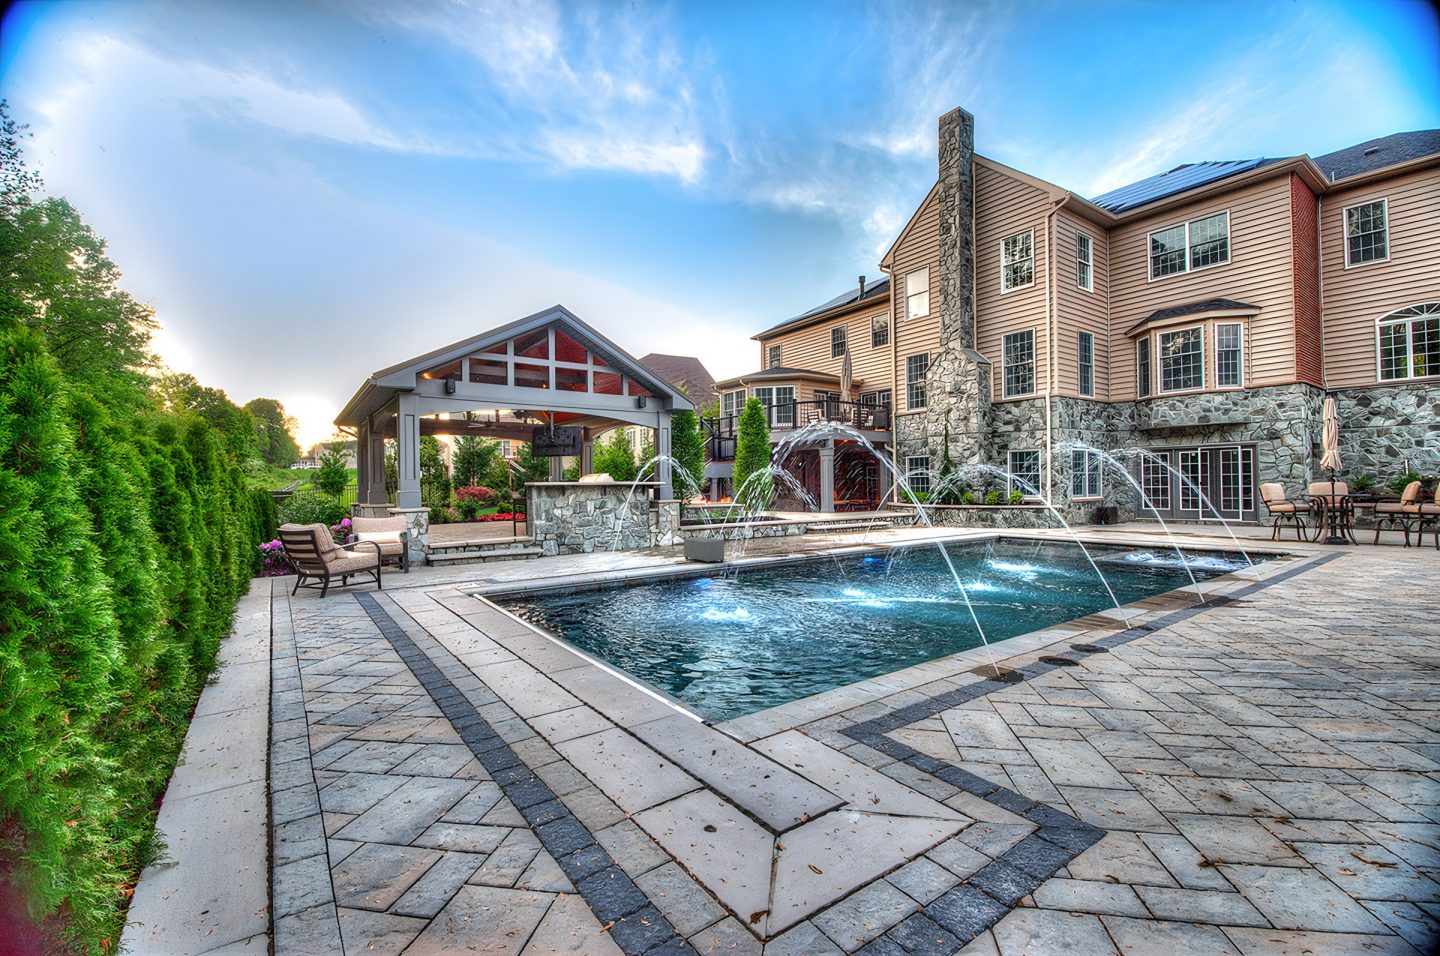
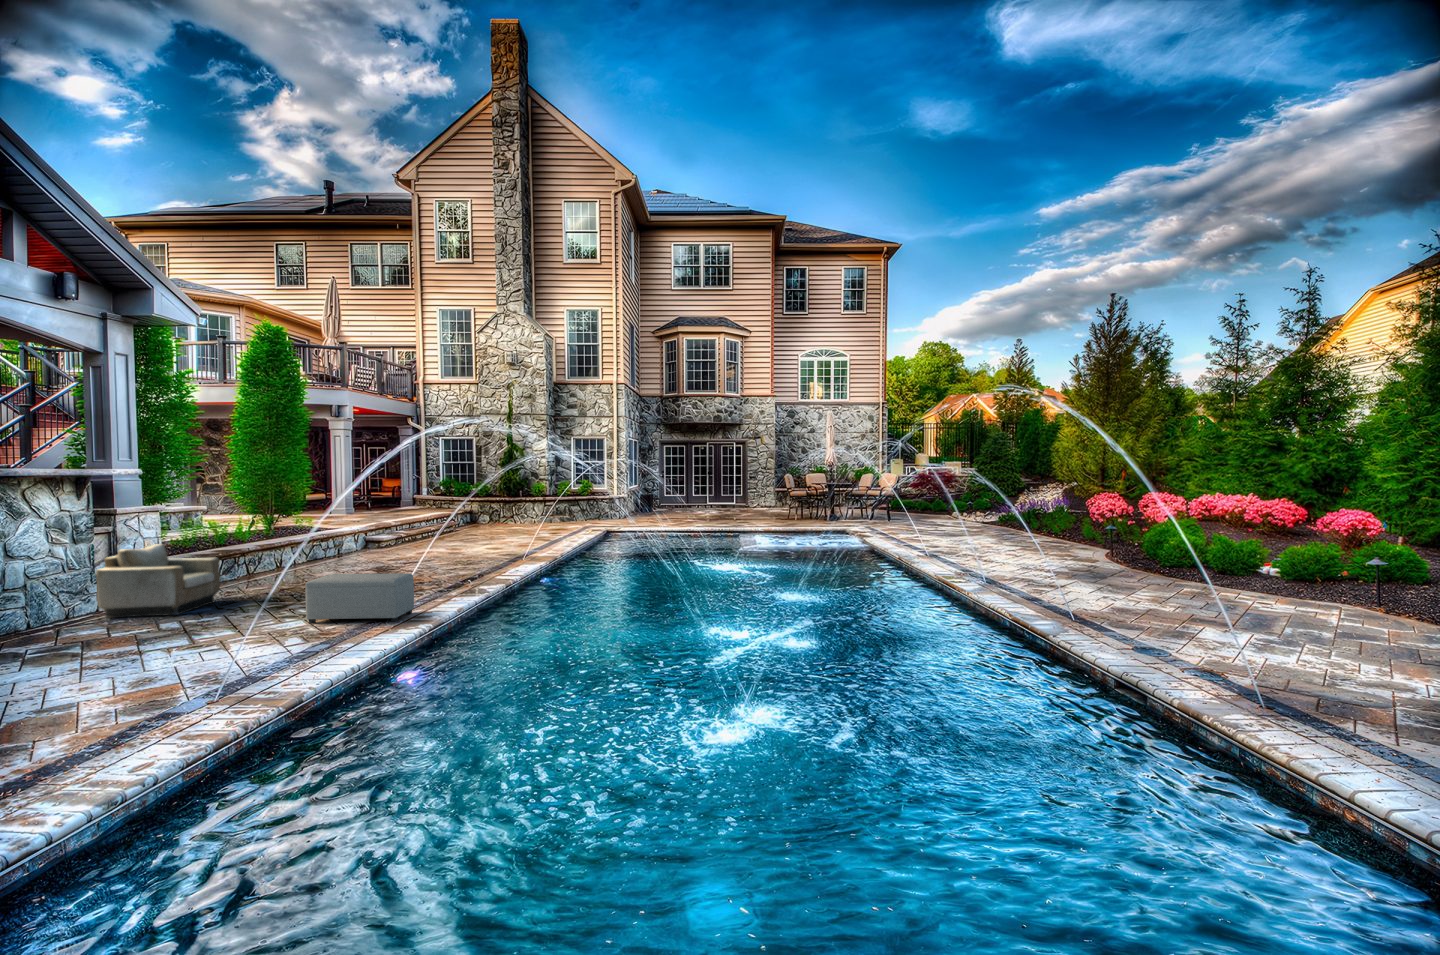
armchair: none [638,517,689,550] -> present [96,544,220,618]

